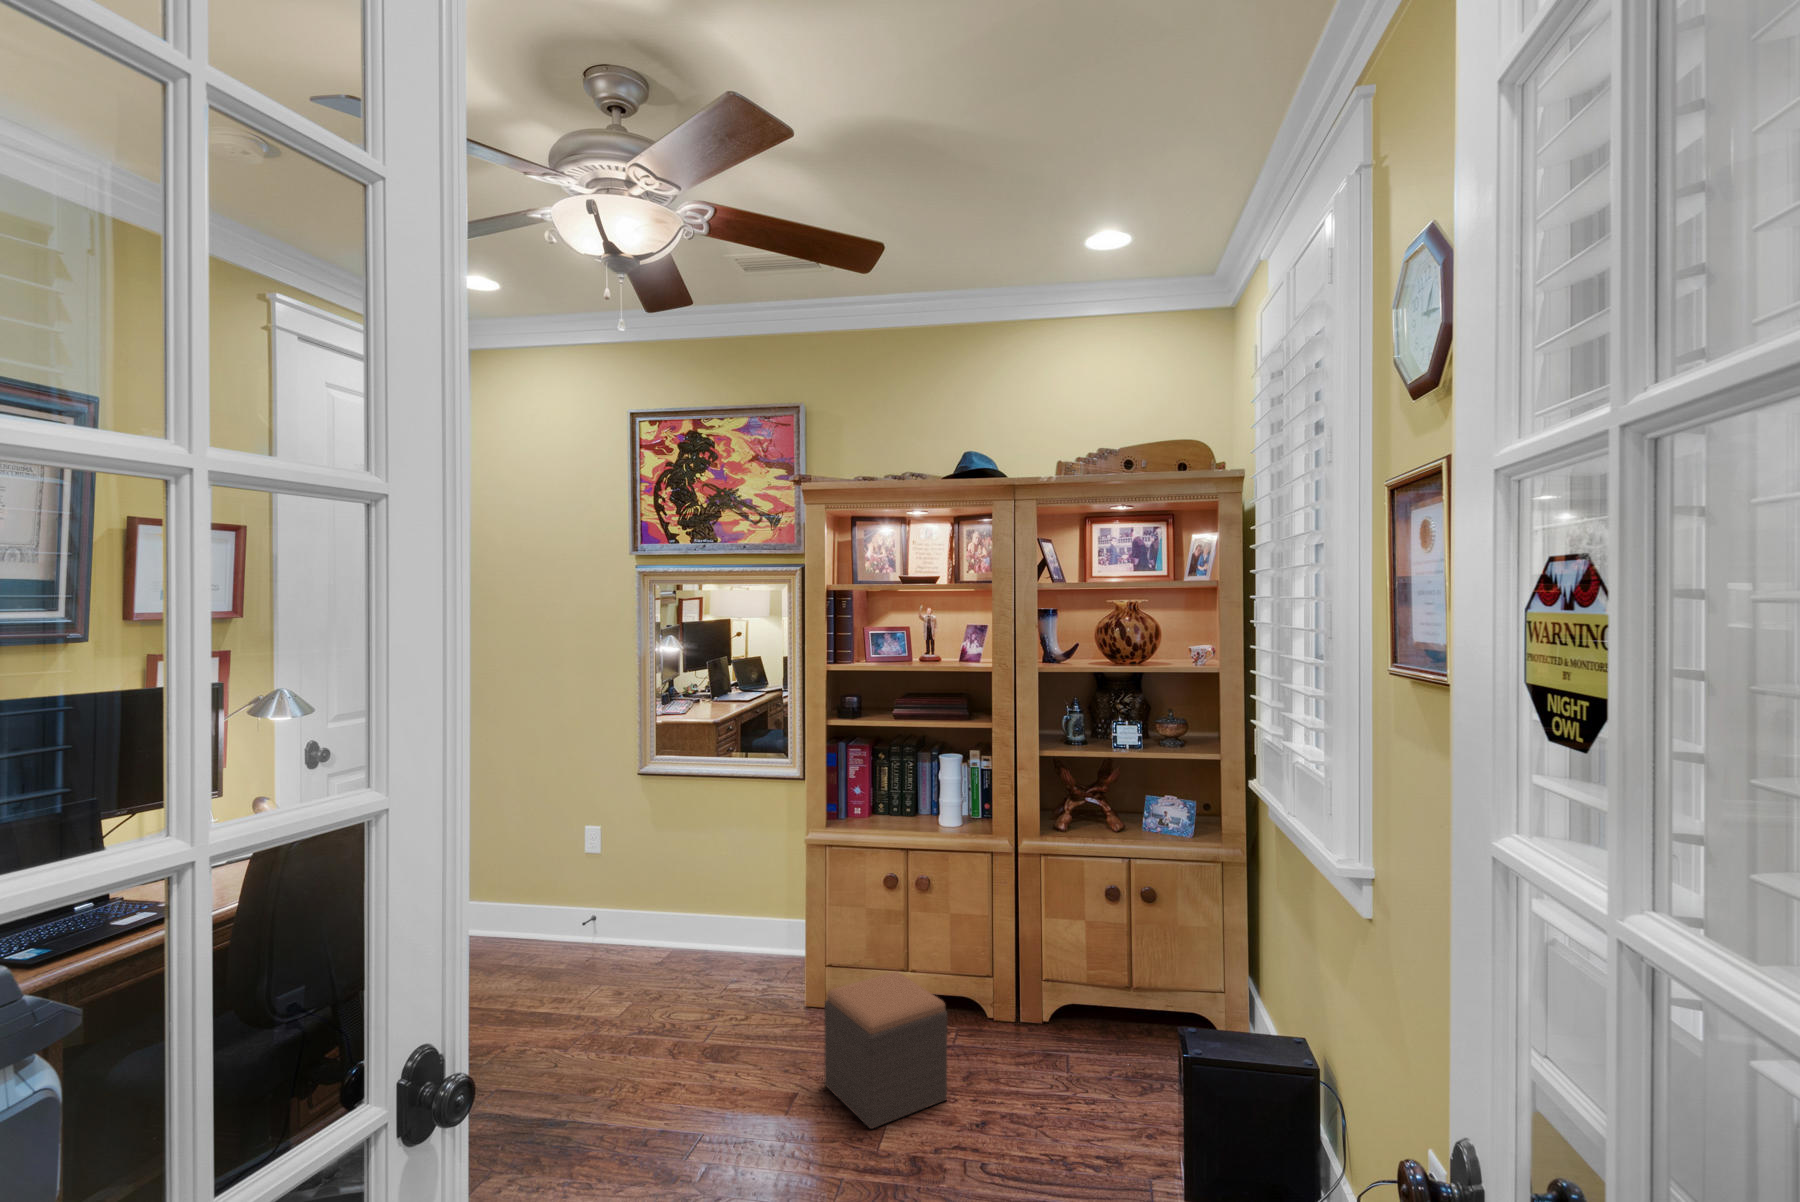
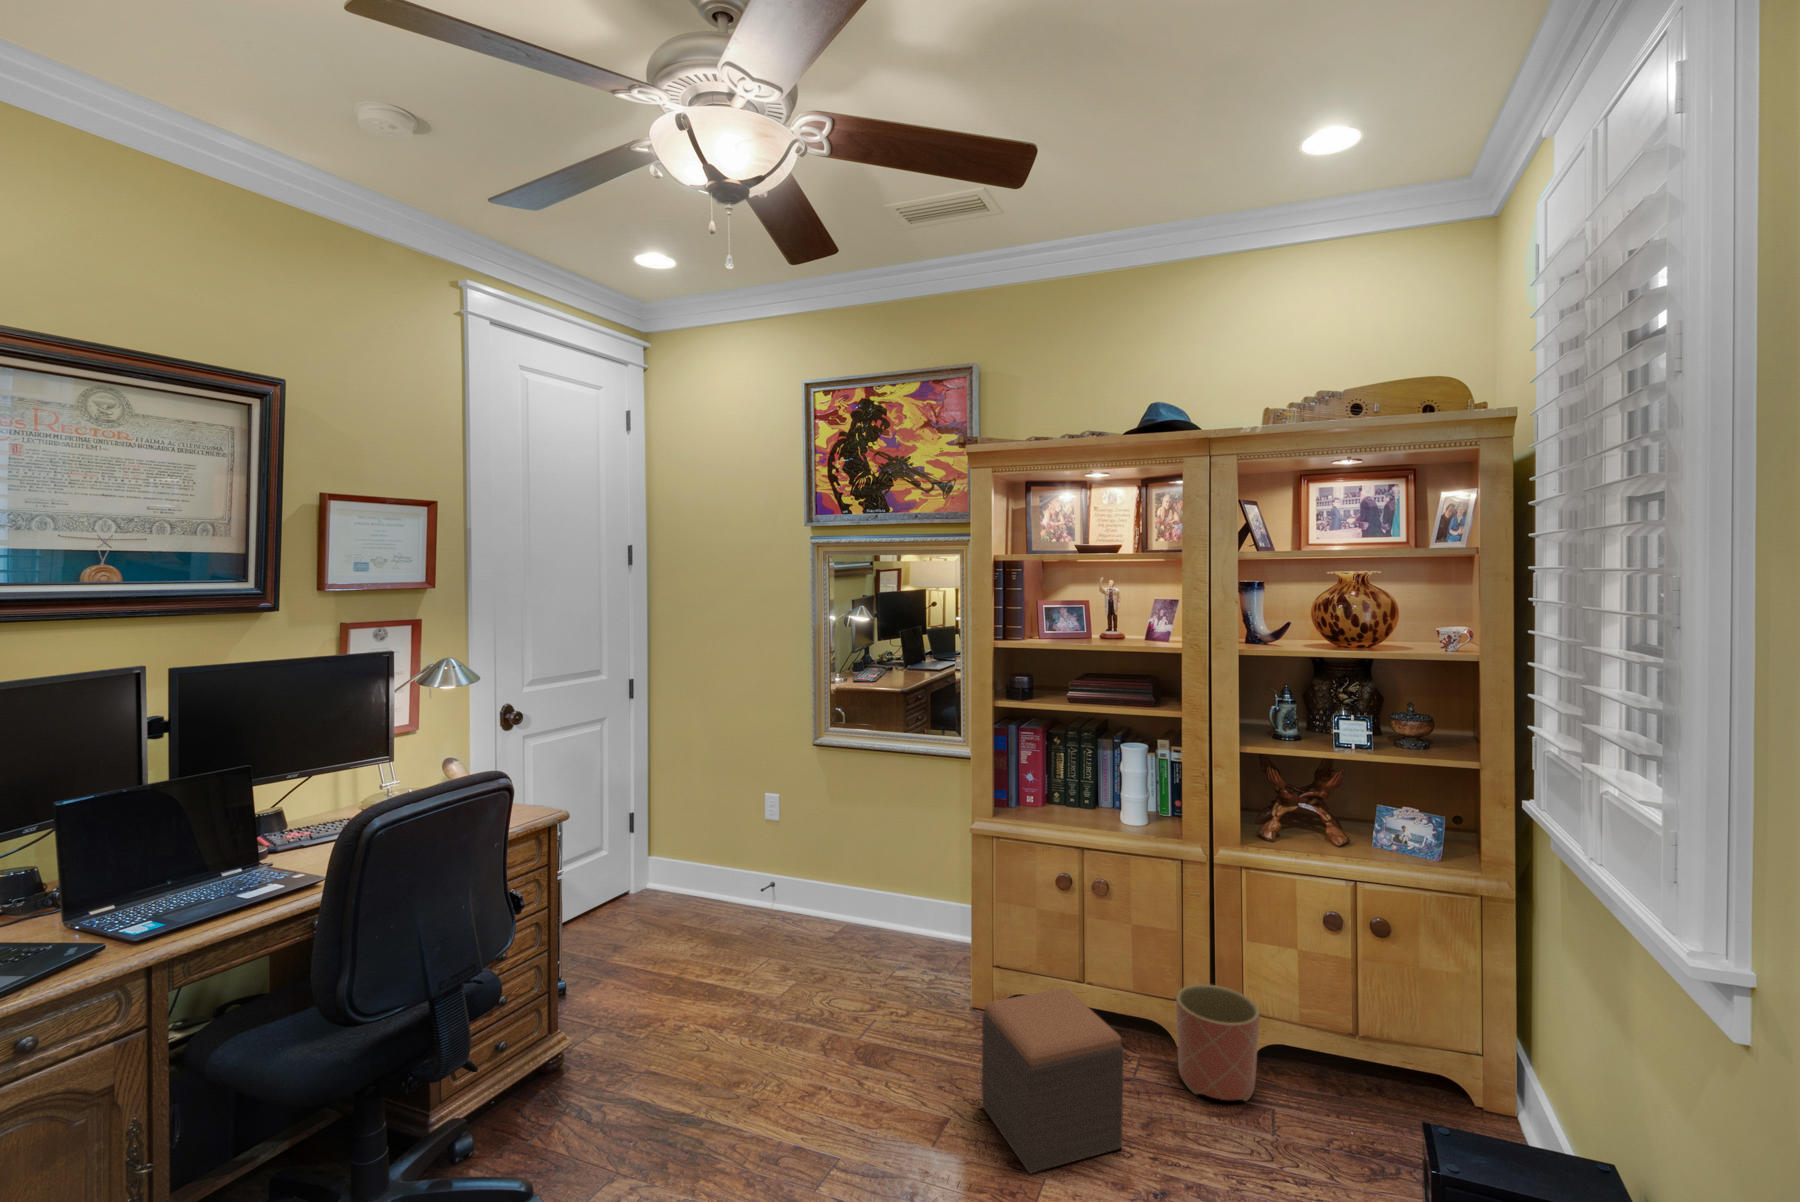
planter: none [990,959,1057,1052] -> present [1176,984,1259,1101]

